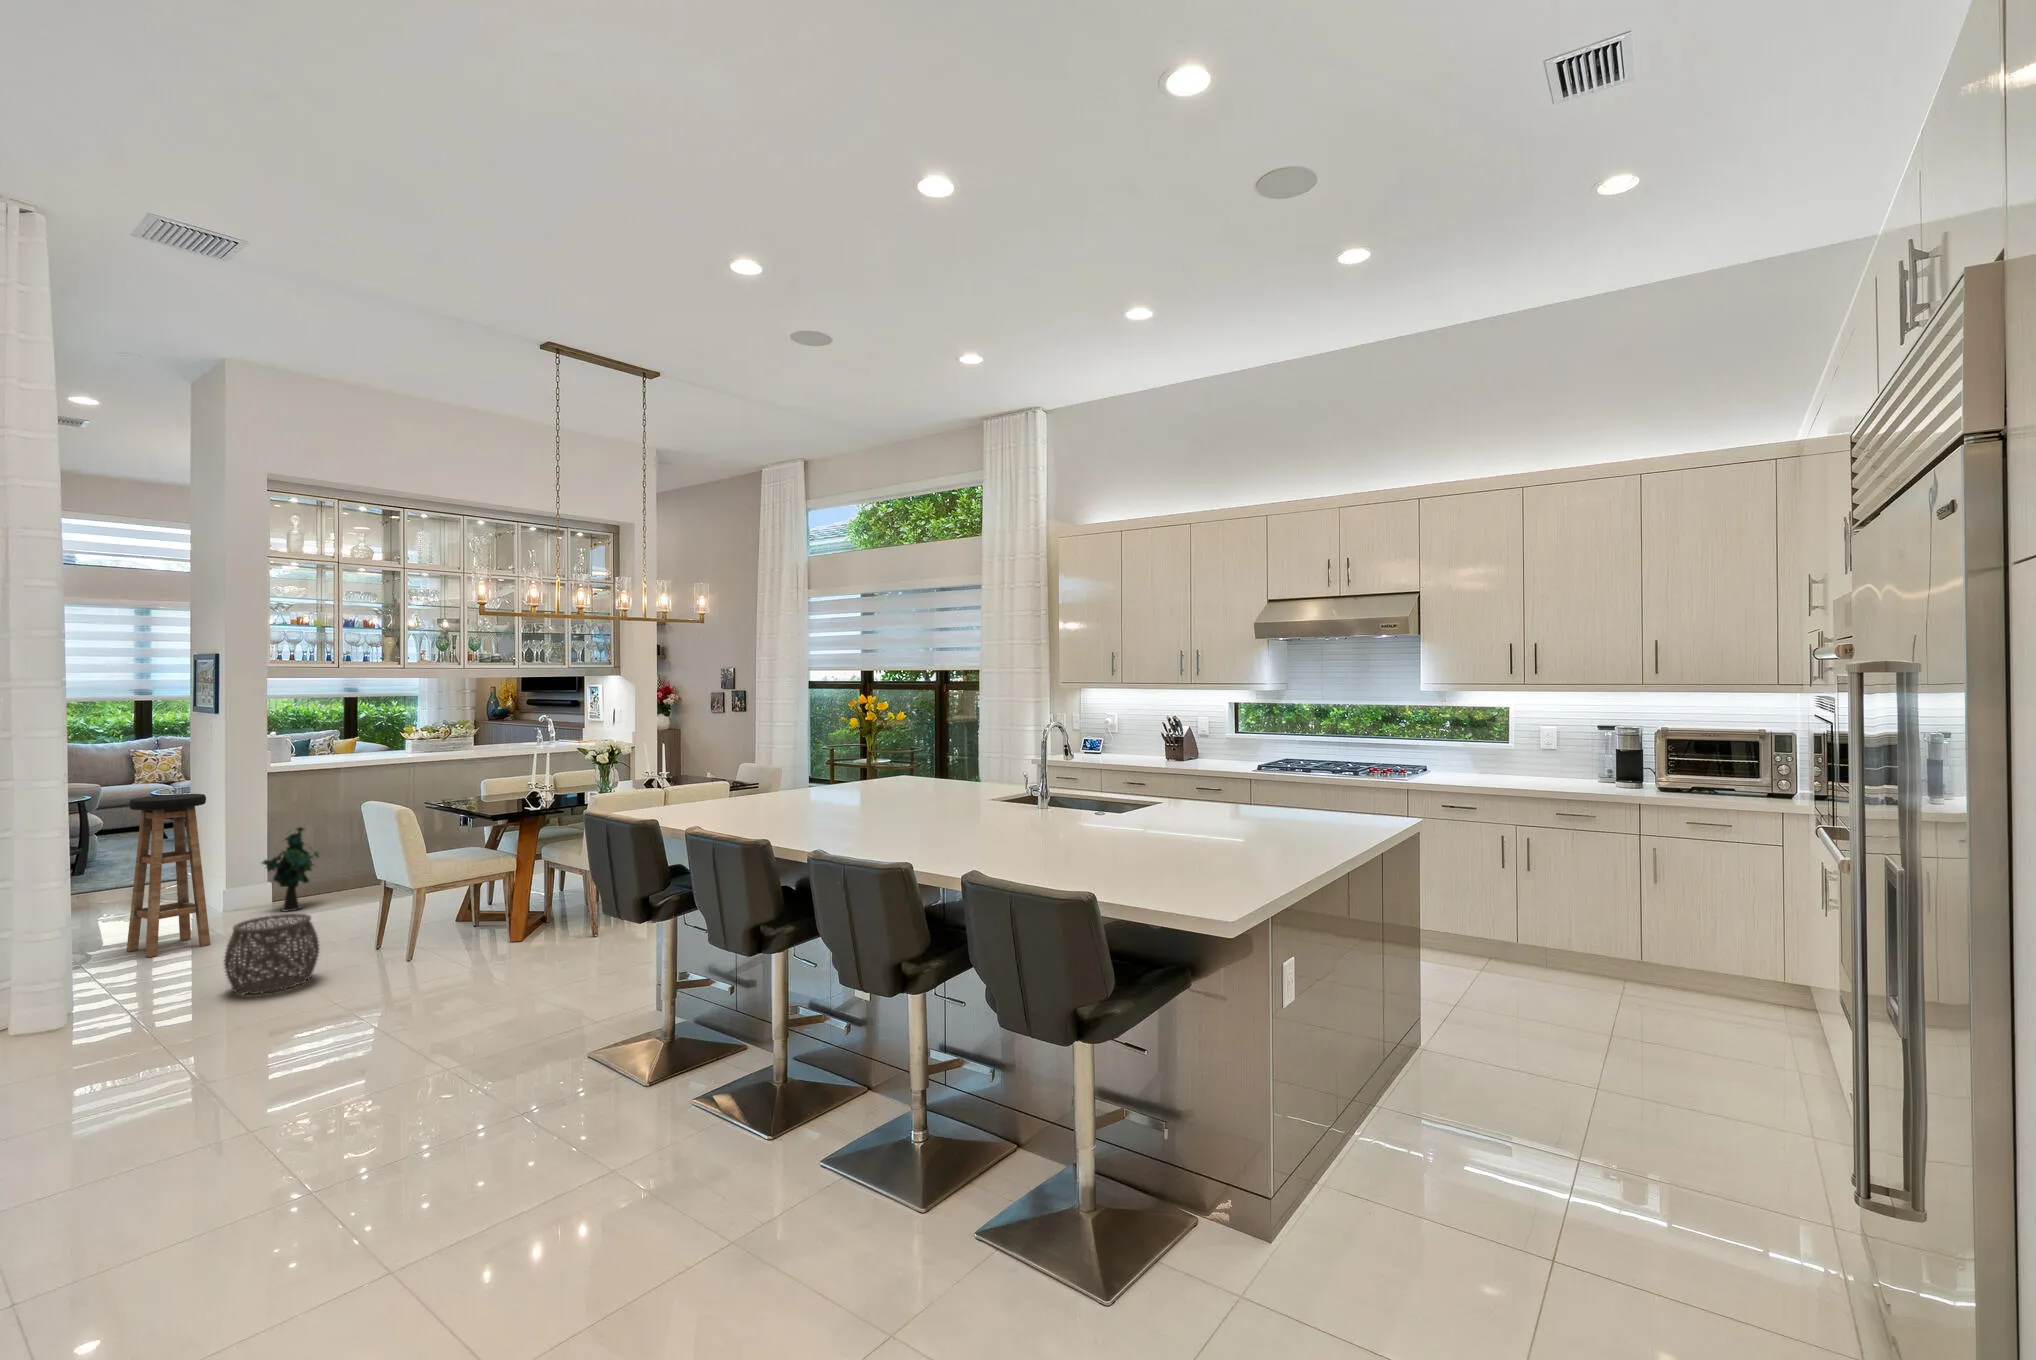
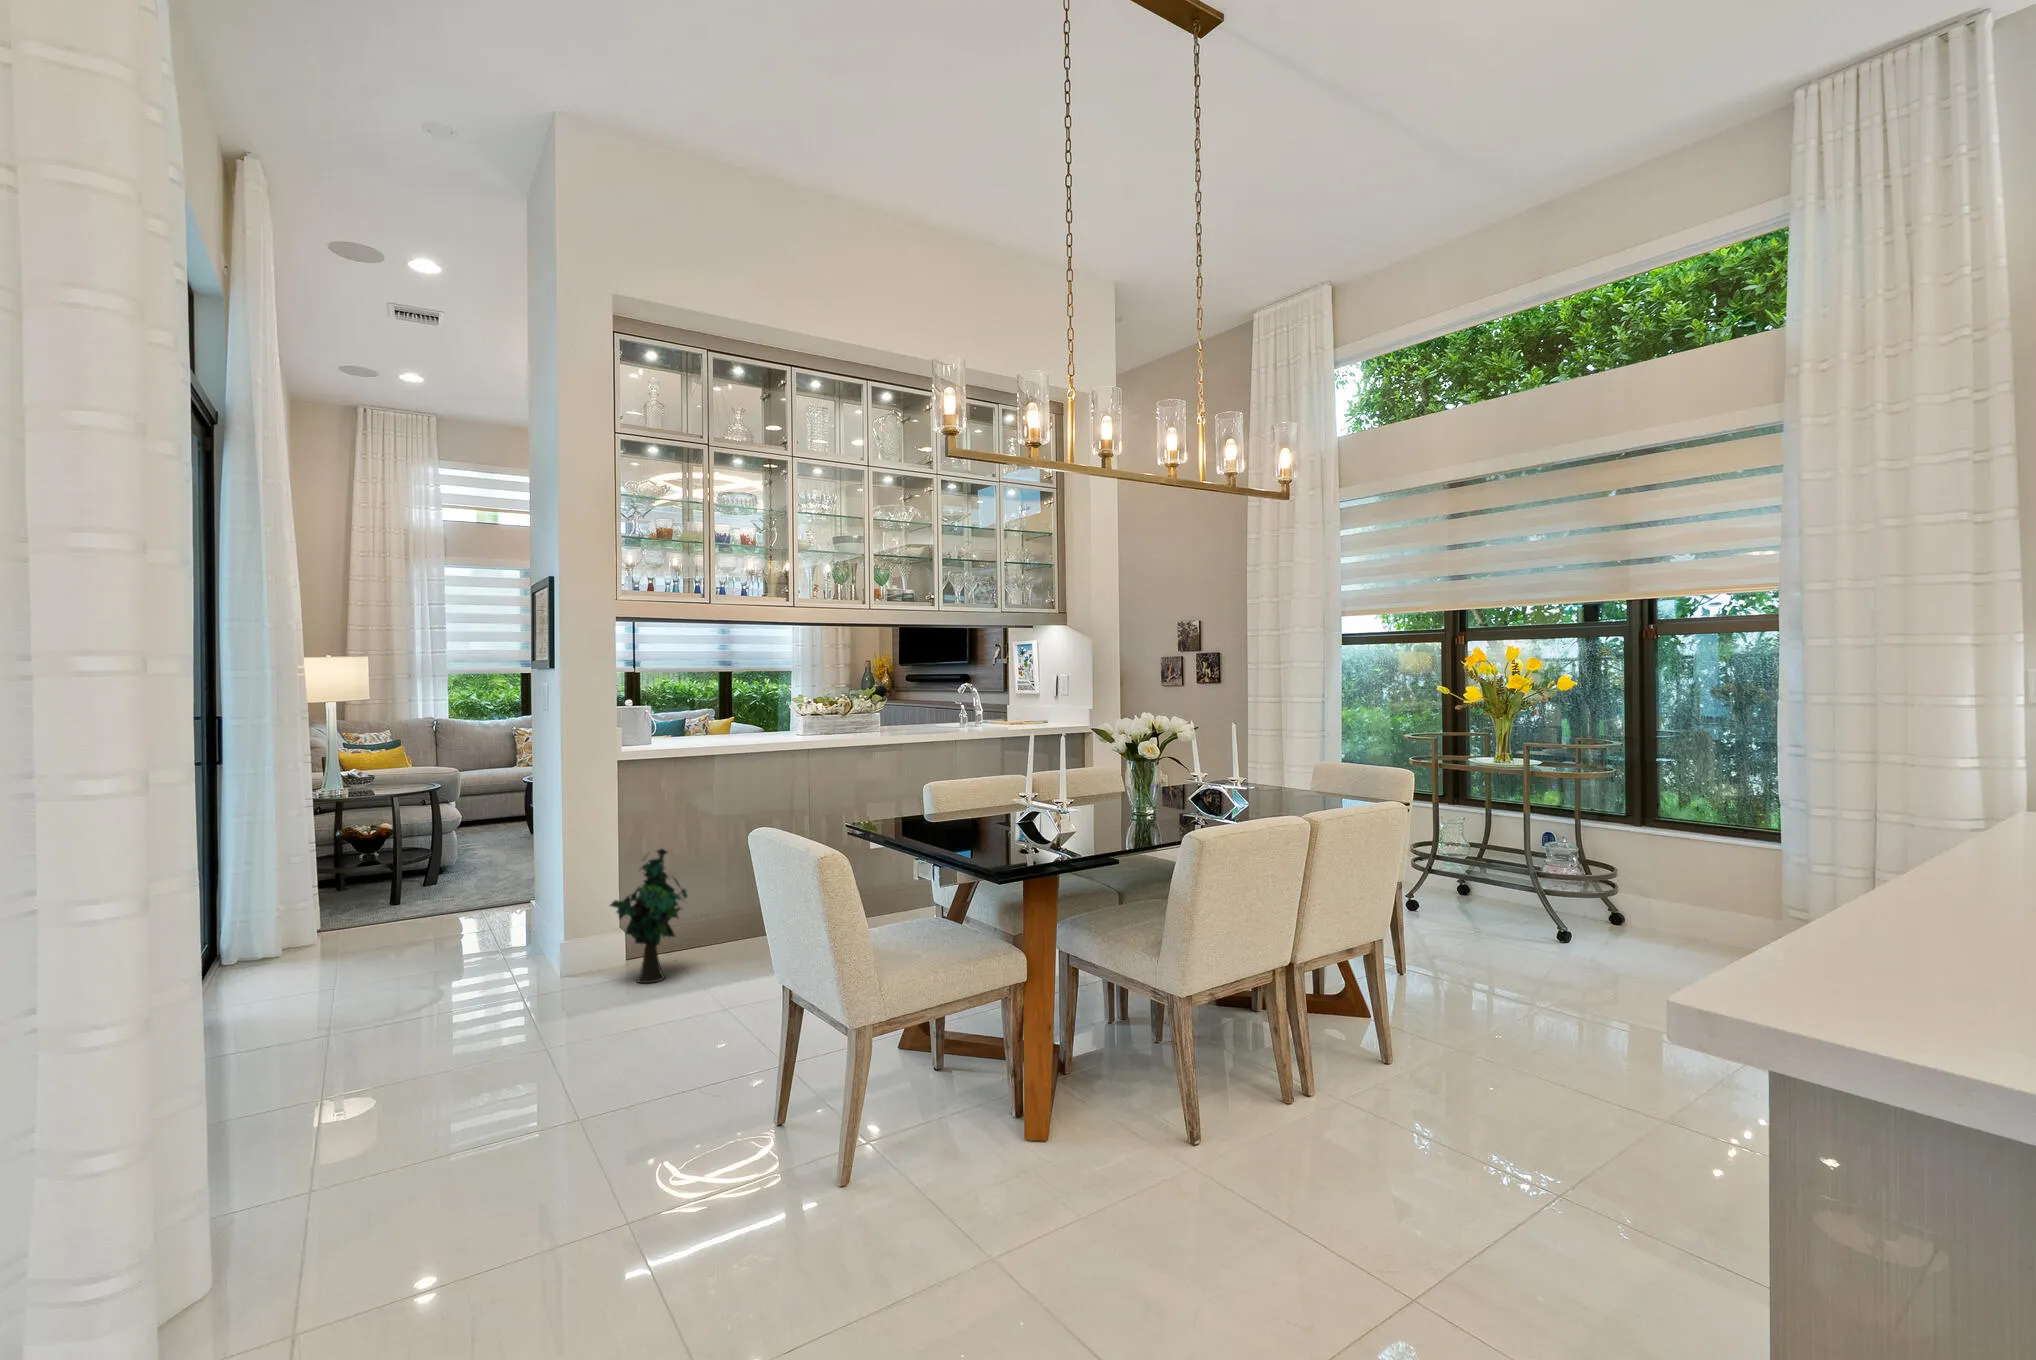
bar stool: present [127,794,210,957] -> none [405,797,526,1089]
woven basket: present [224,914,319,994] -> none [495,1070,680,1281]

